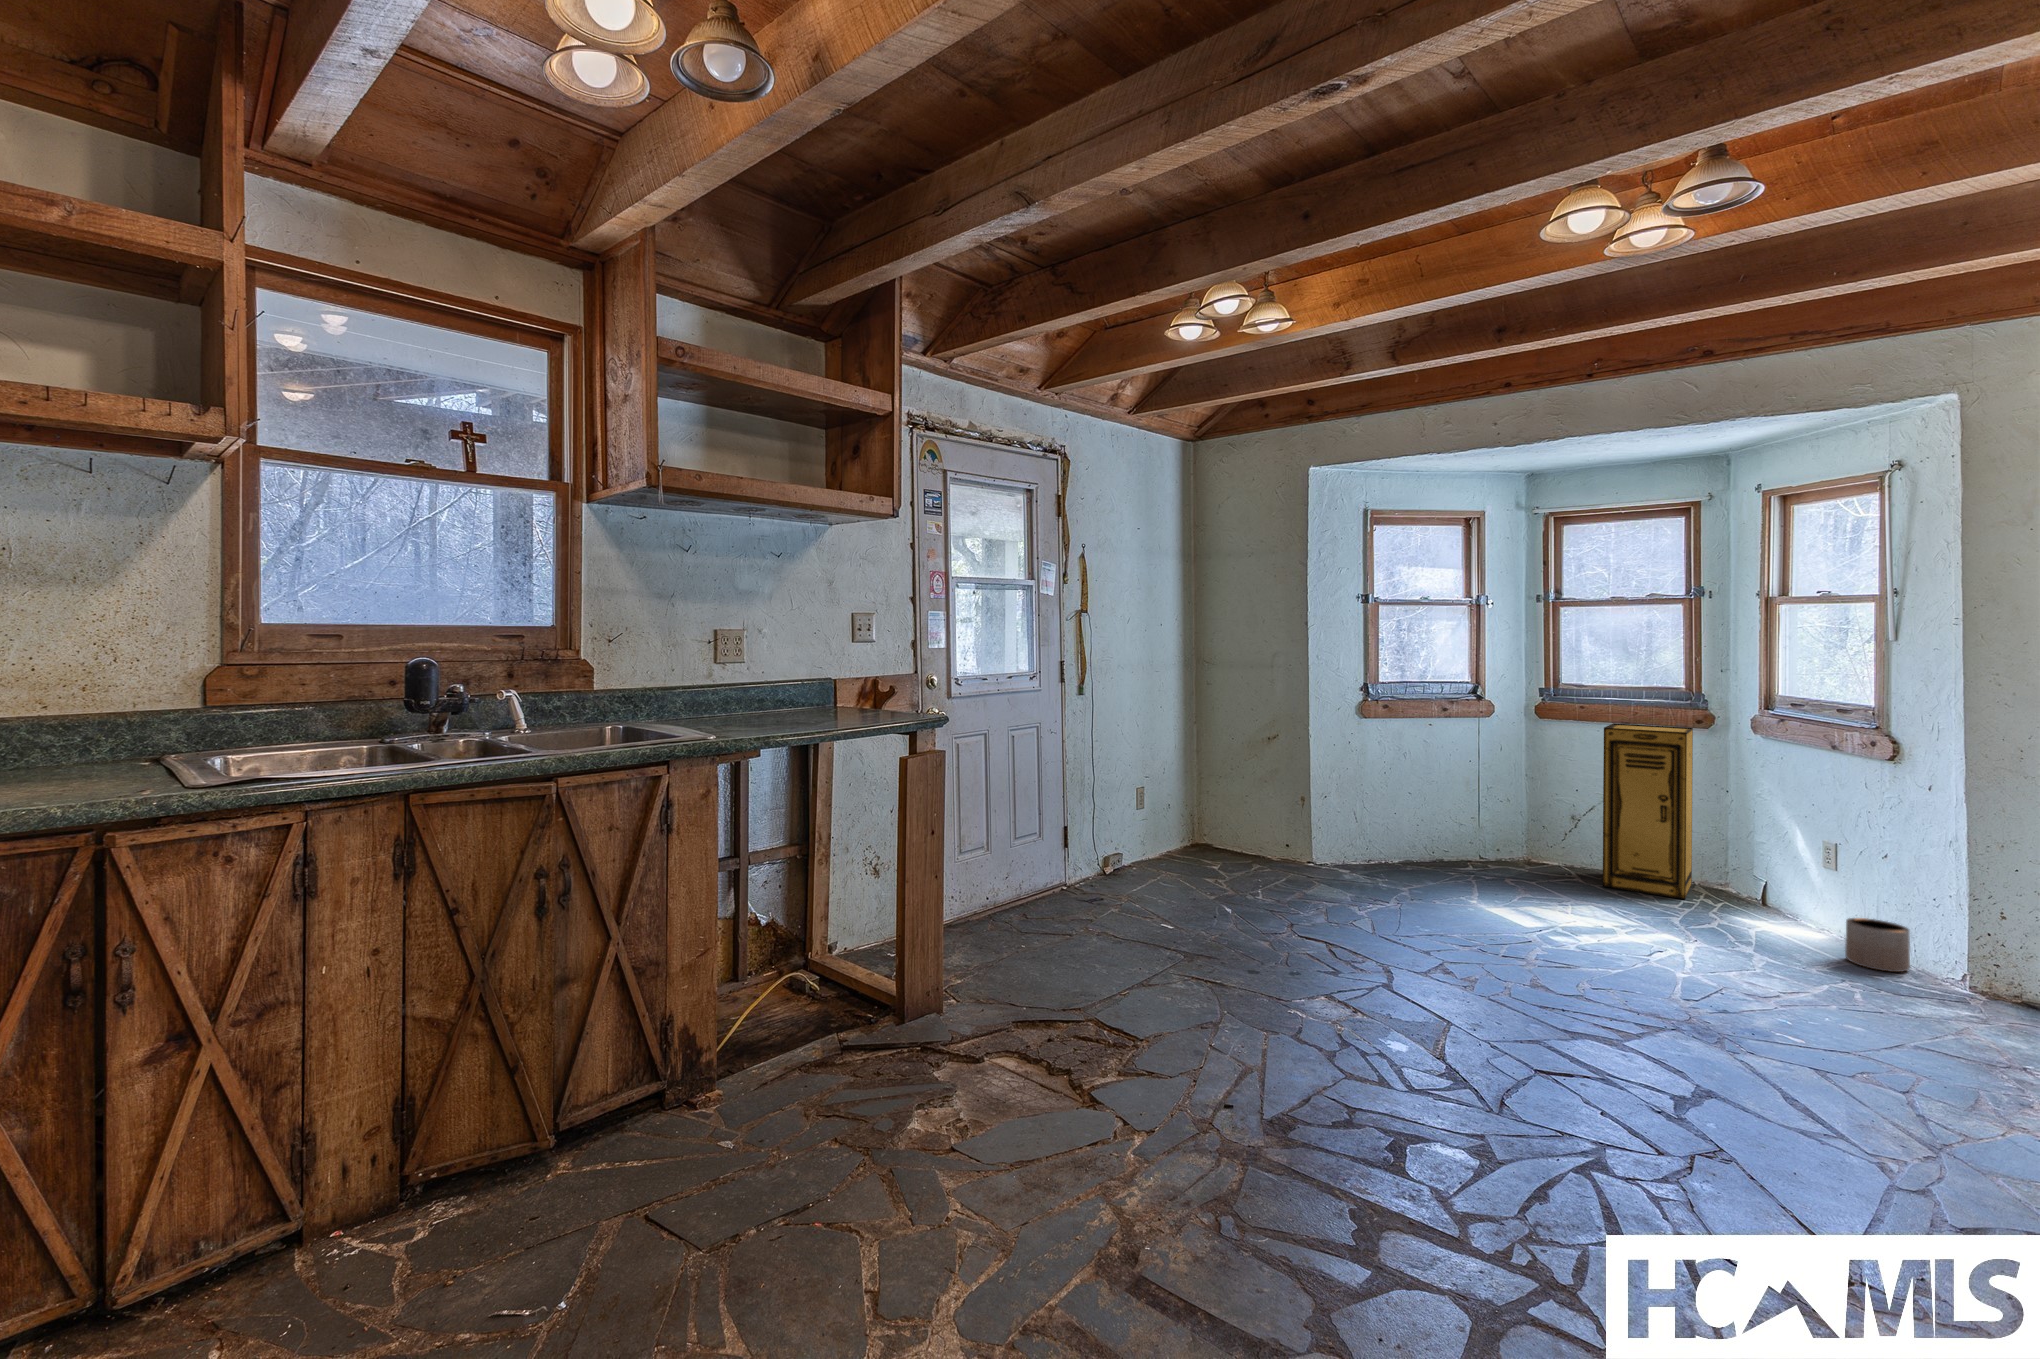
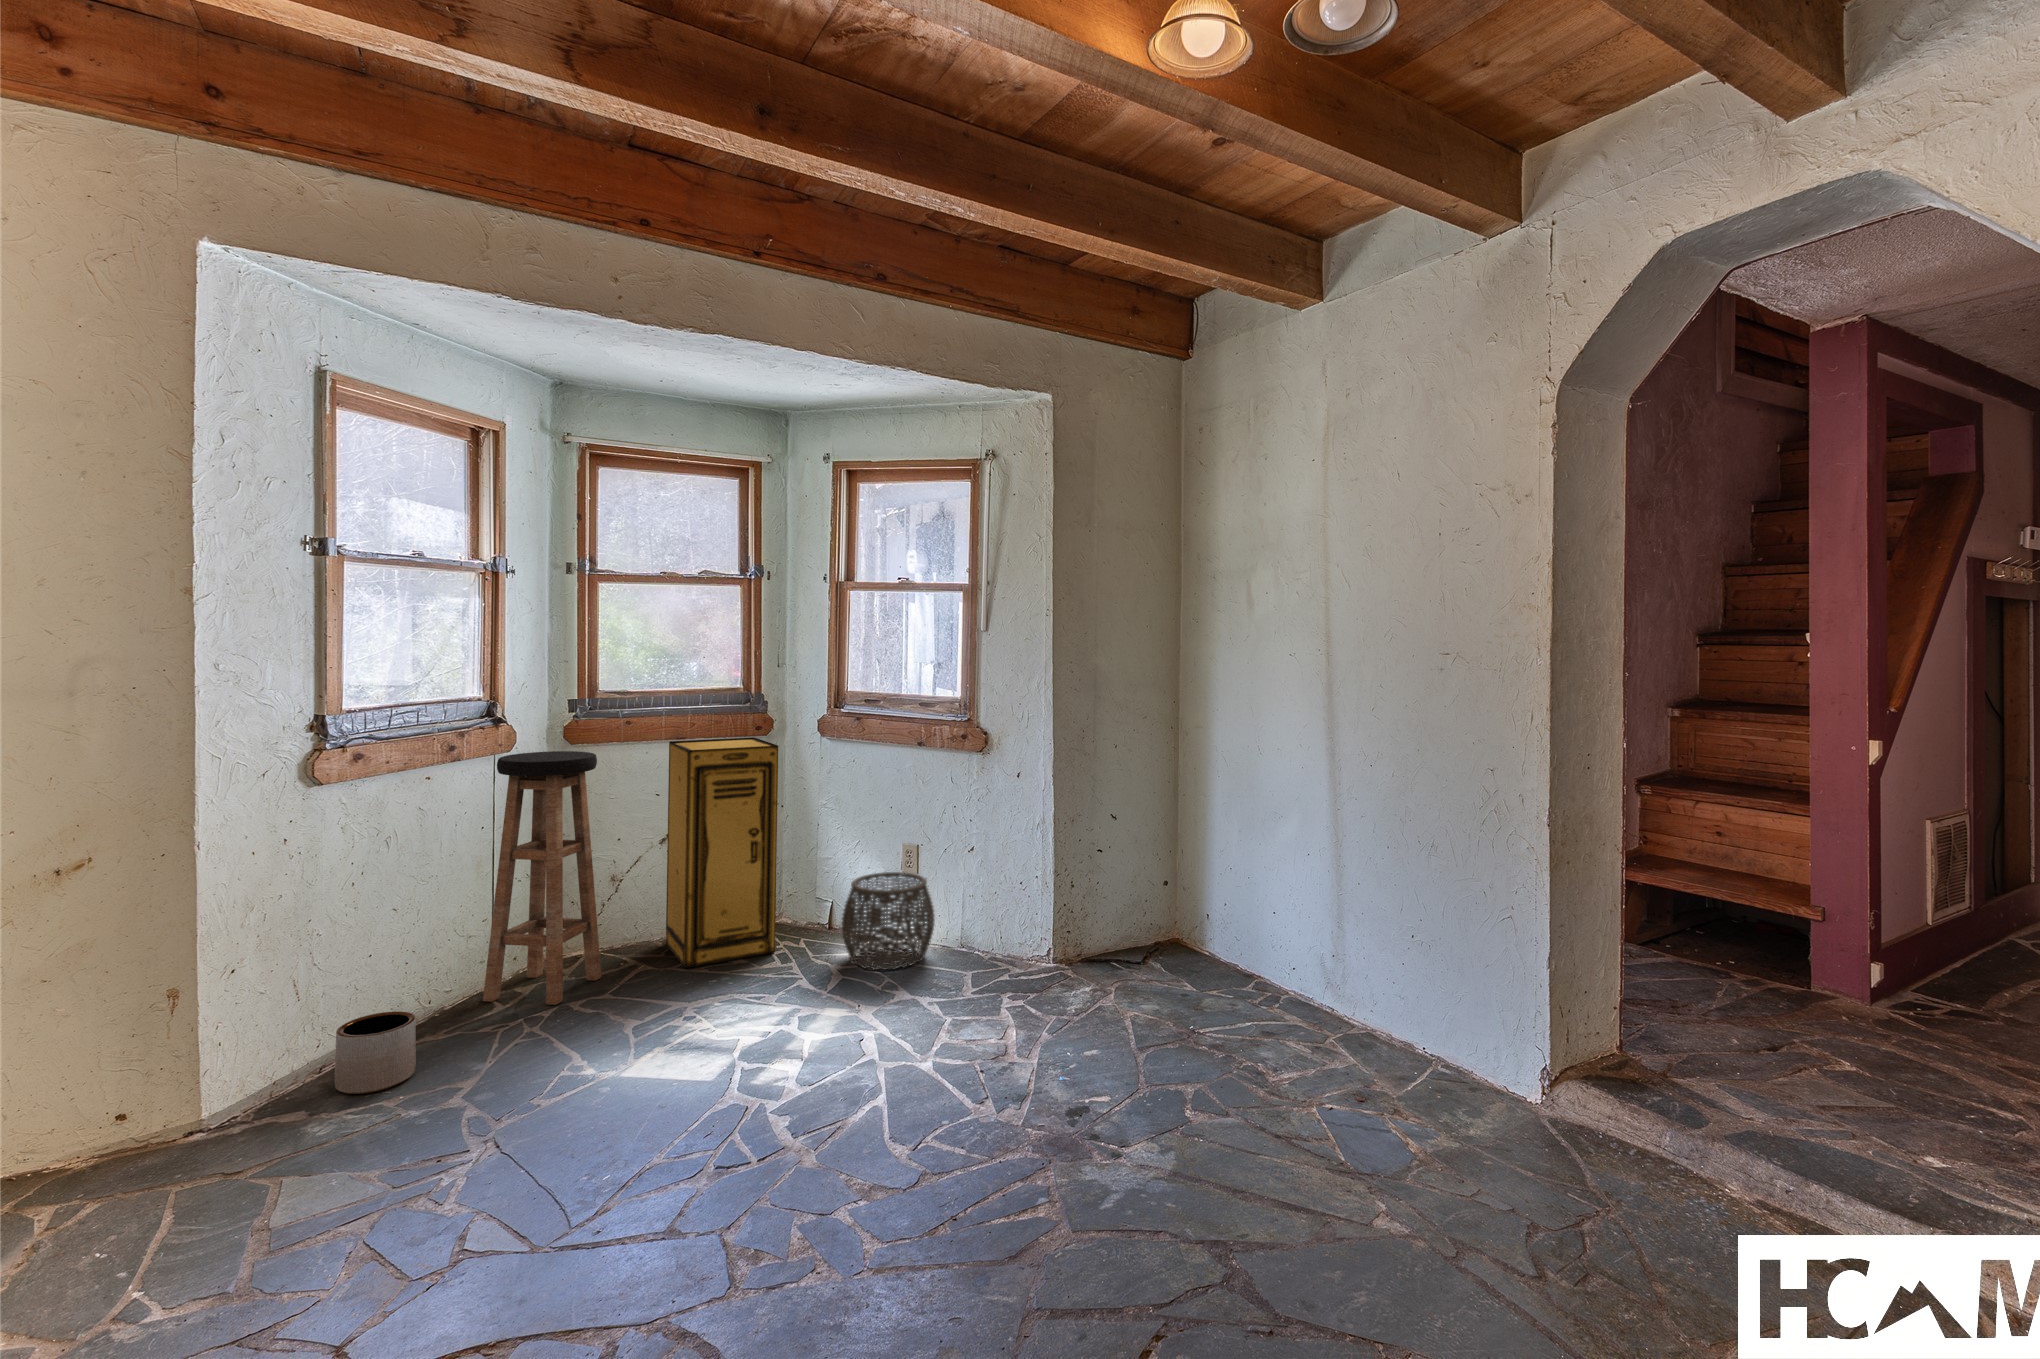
bar stool: none [1467,719,1544,876] -> present [483,751,601,1005]
woven basket: none [1725,853,1835,939] -> present [842,872,935,970]
planter: present [1845,918,1910,972] -> present [335,1011,416,1094]

